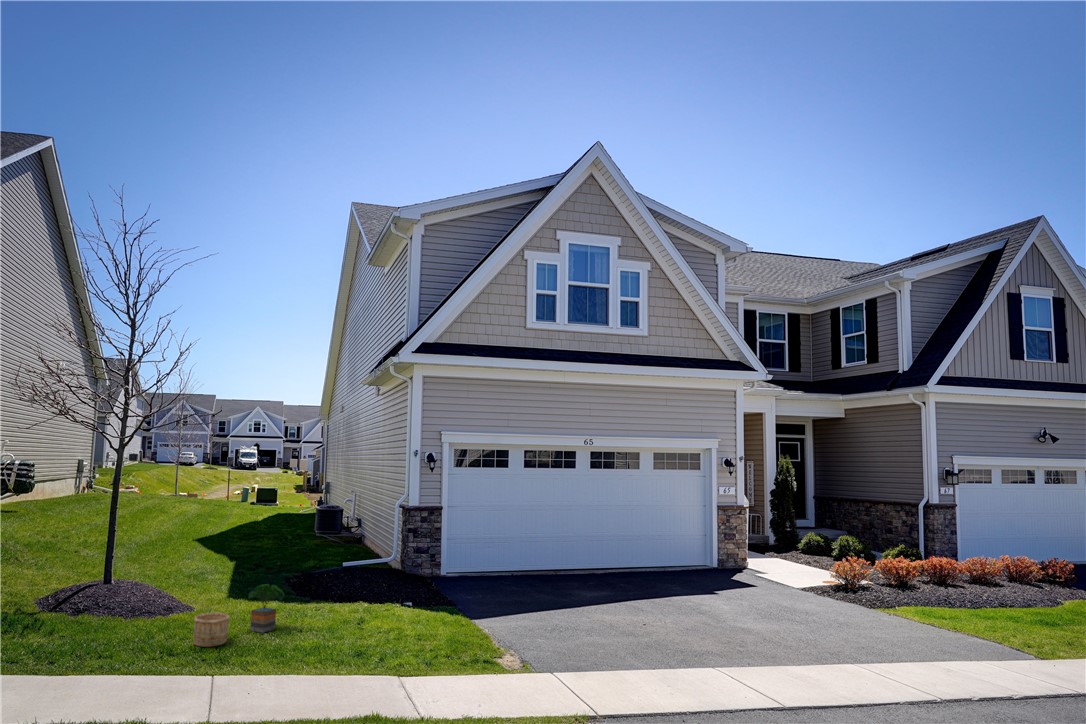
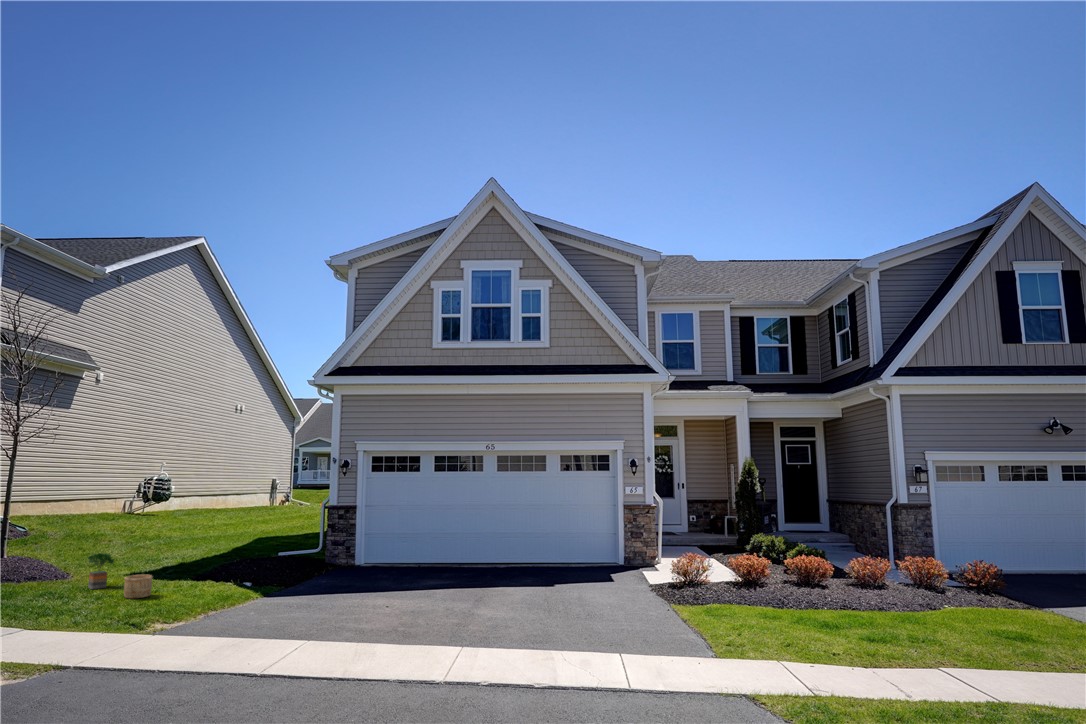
wooden bucket: present [194,613,230,647] -> present [124,575,153,598]

